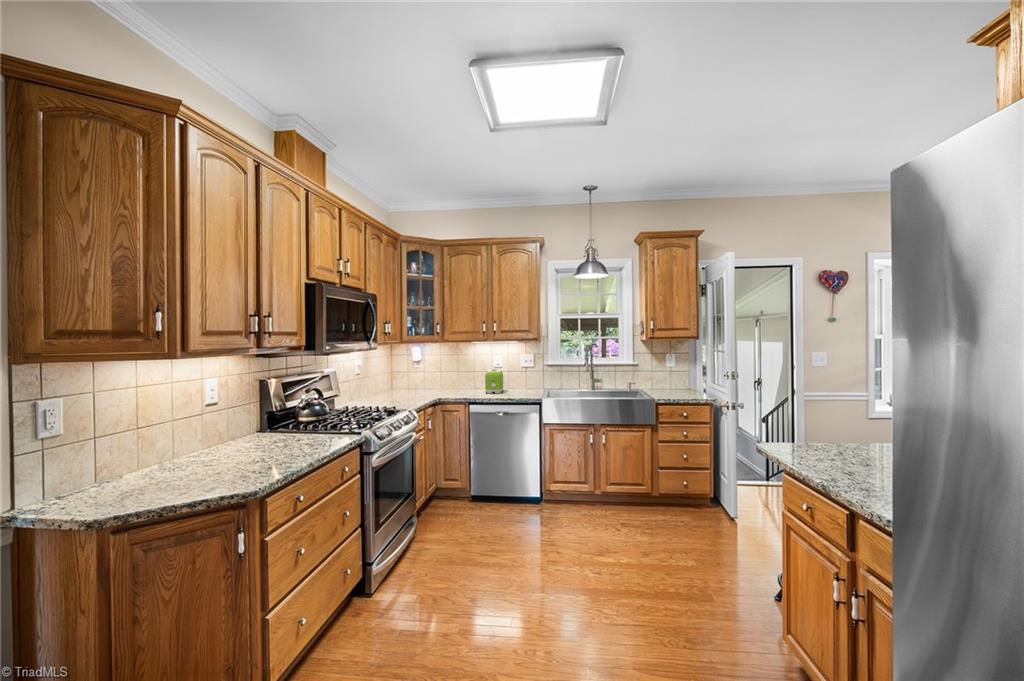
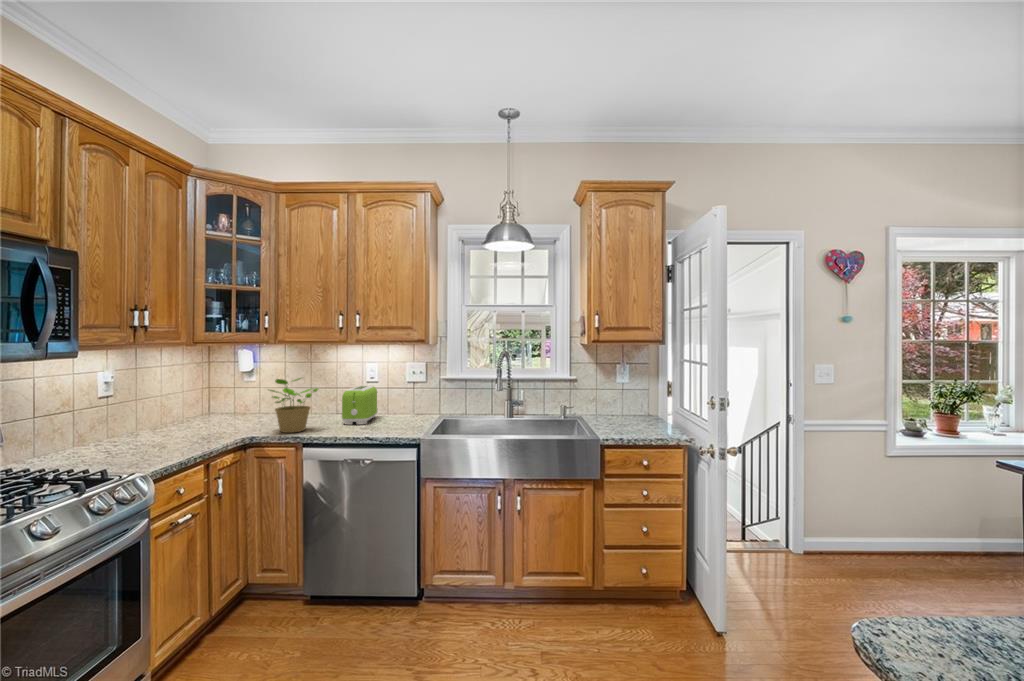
potted plant: none [447,363,475,397] -> present [270,378,318,433]

